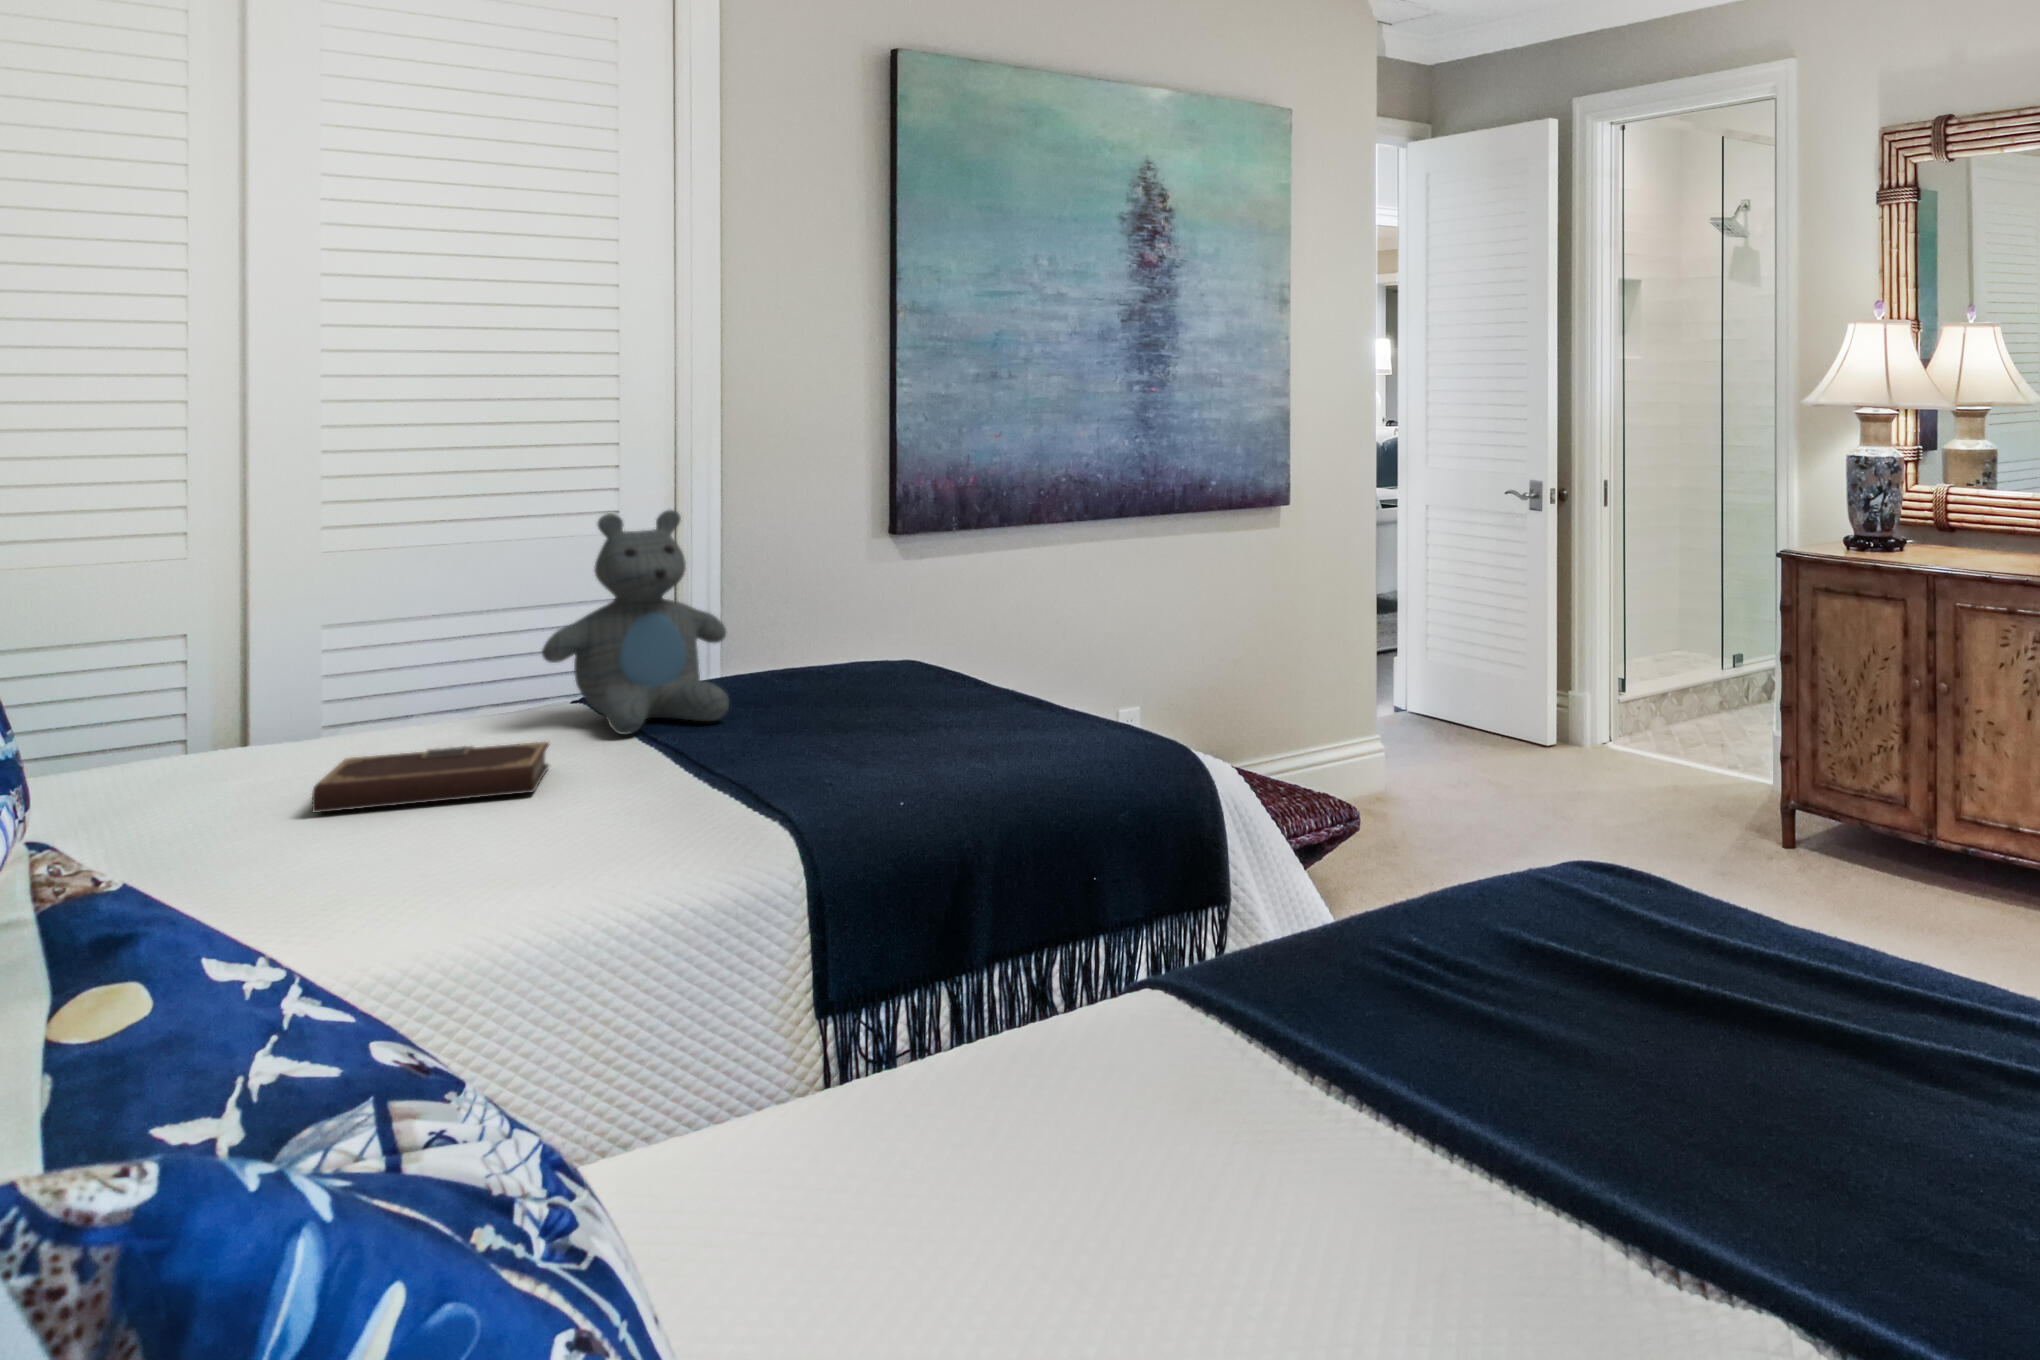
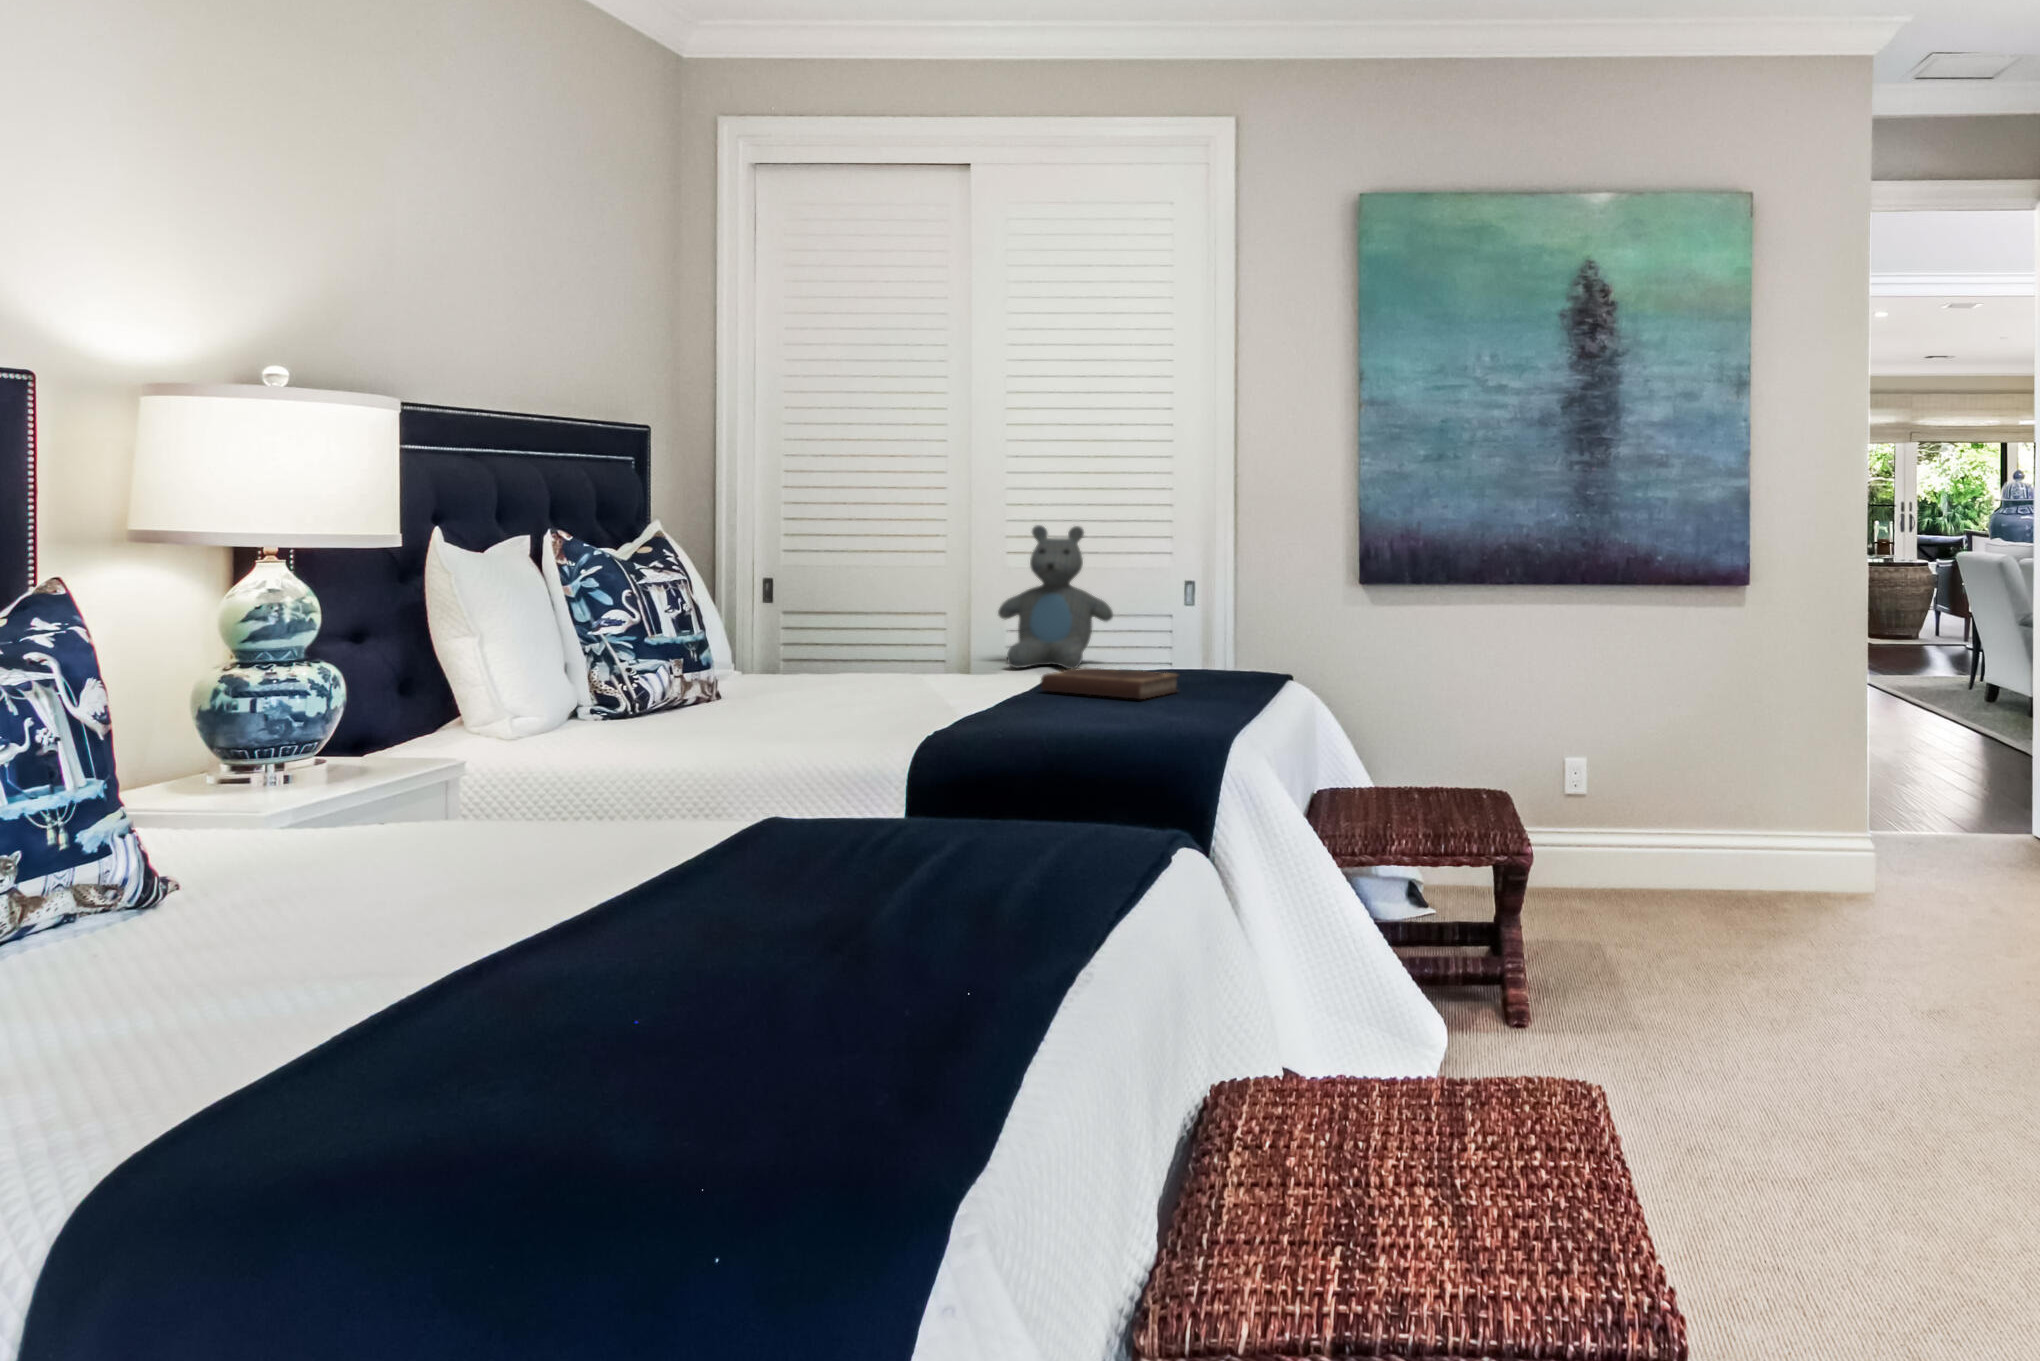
notebook: present [312,742,549,813] -> present [1041,668,1178,699]

